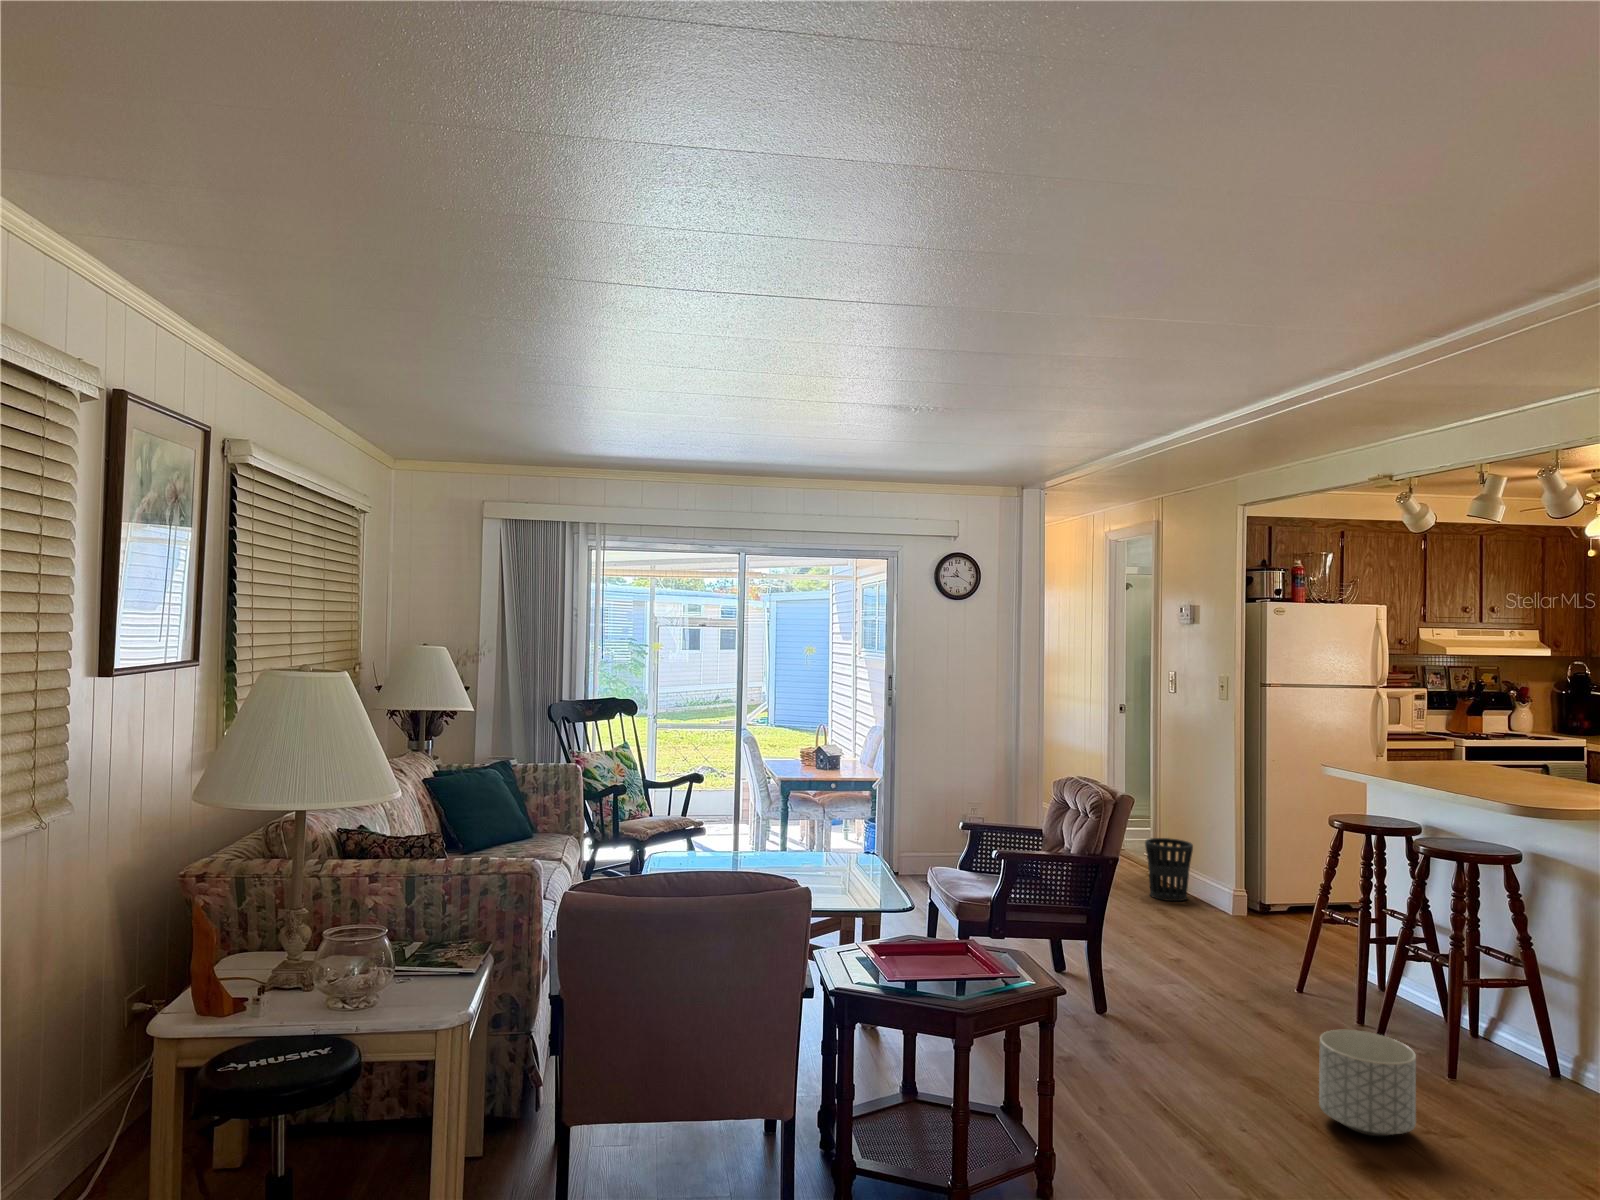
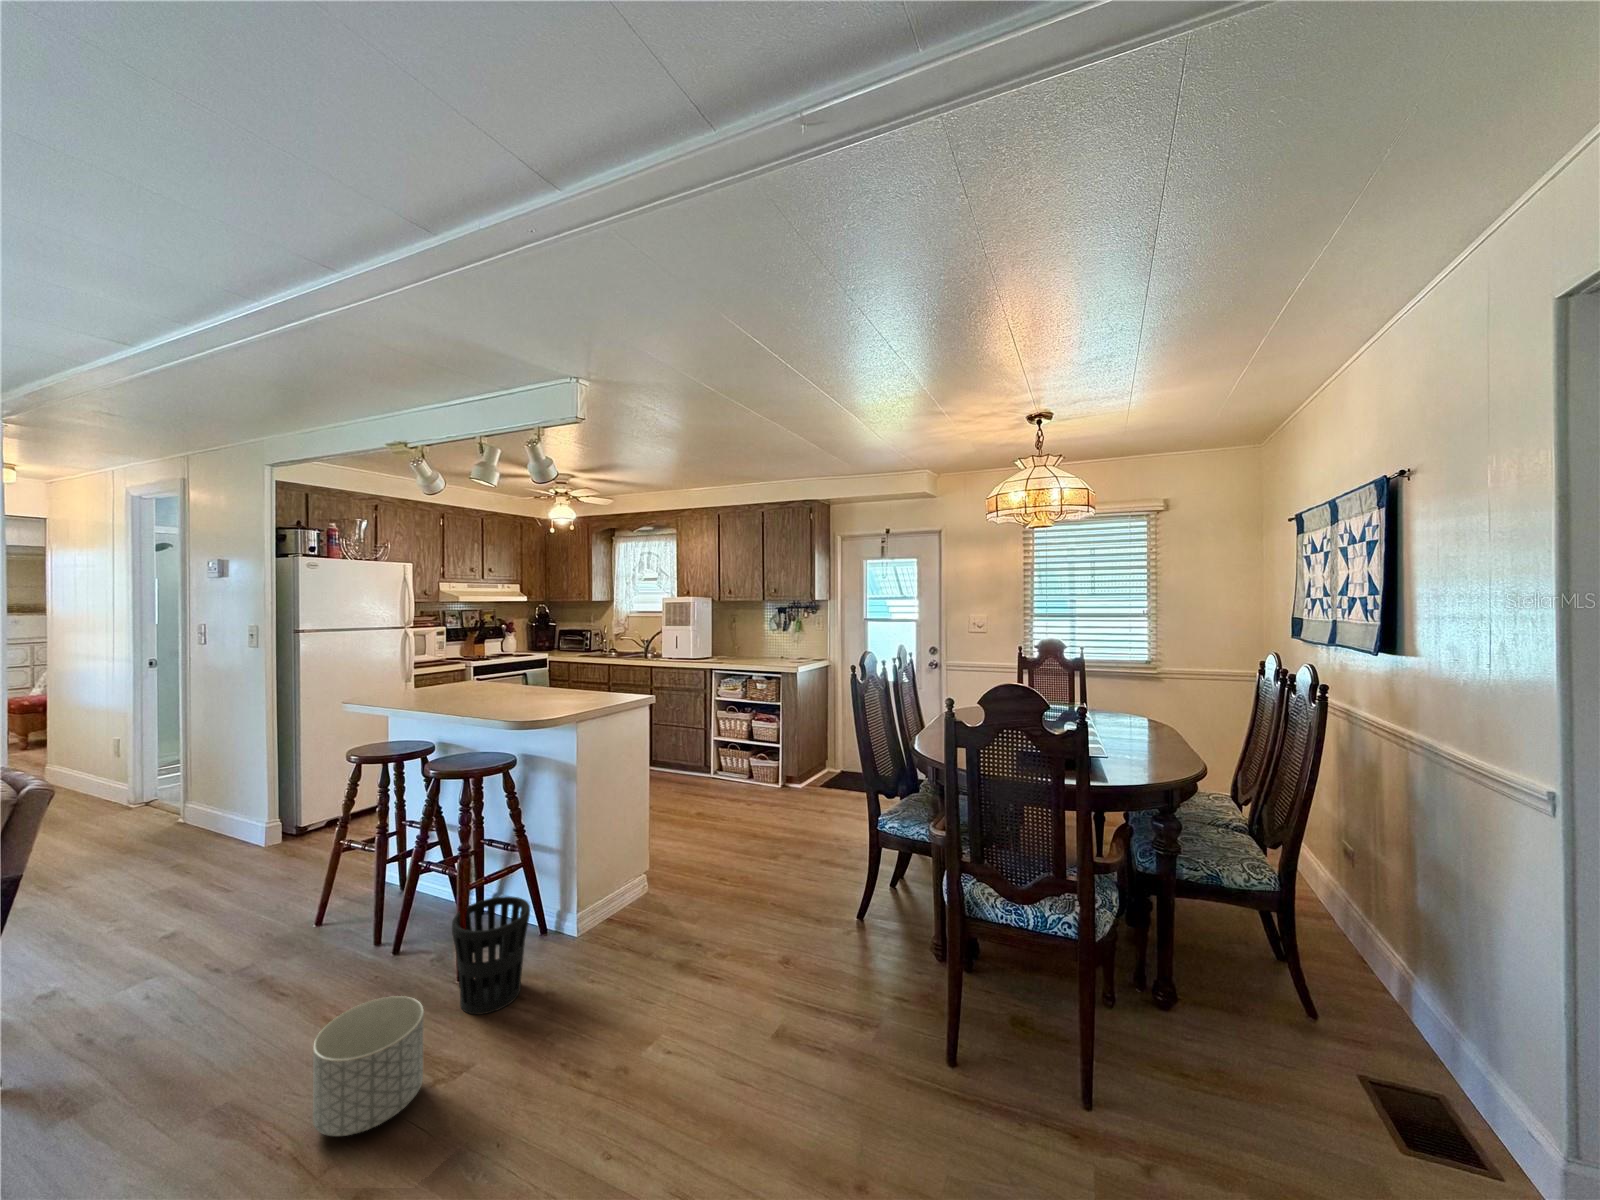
wastebasket: present [1145,838,1193,901] -> present [452,896,530,1014]

